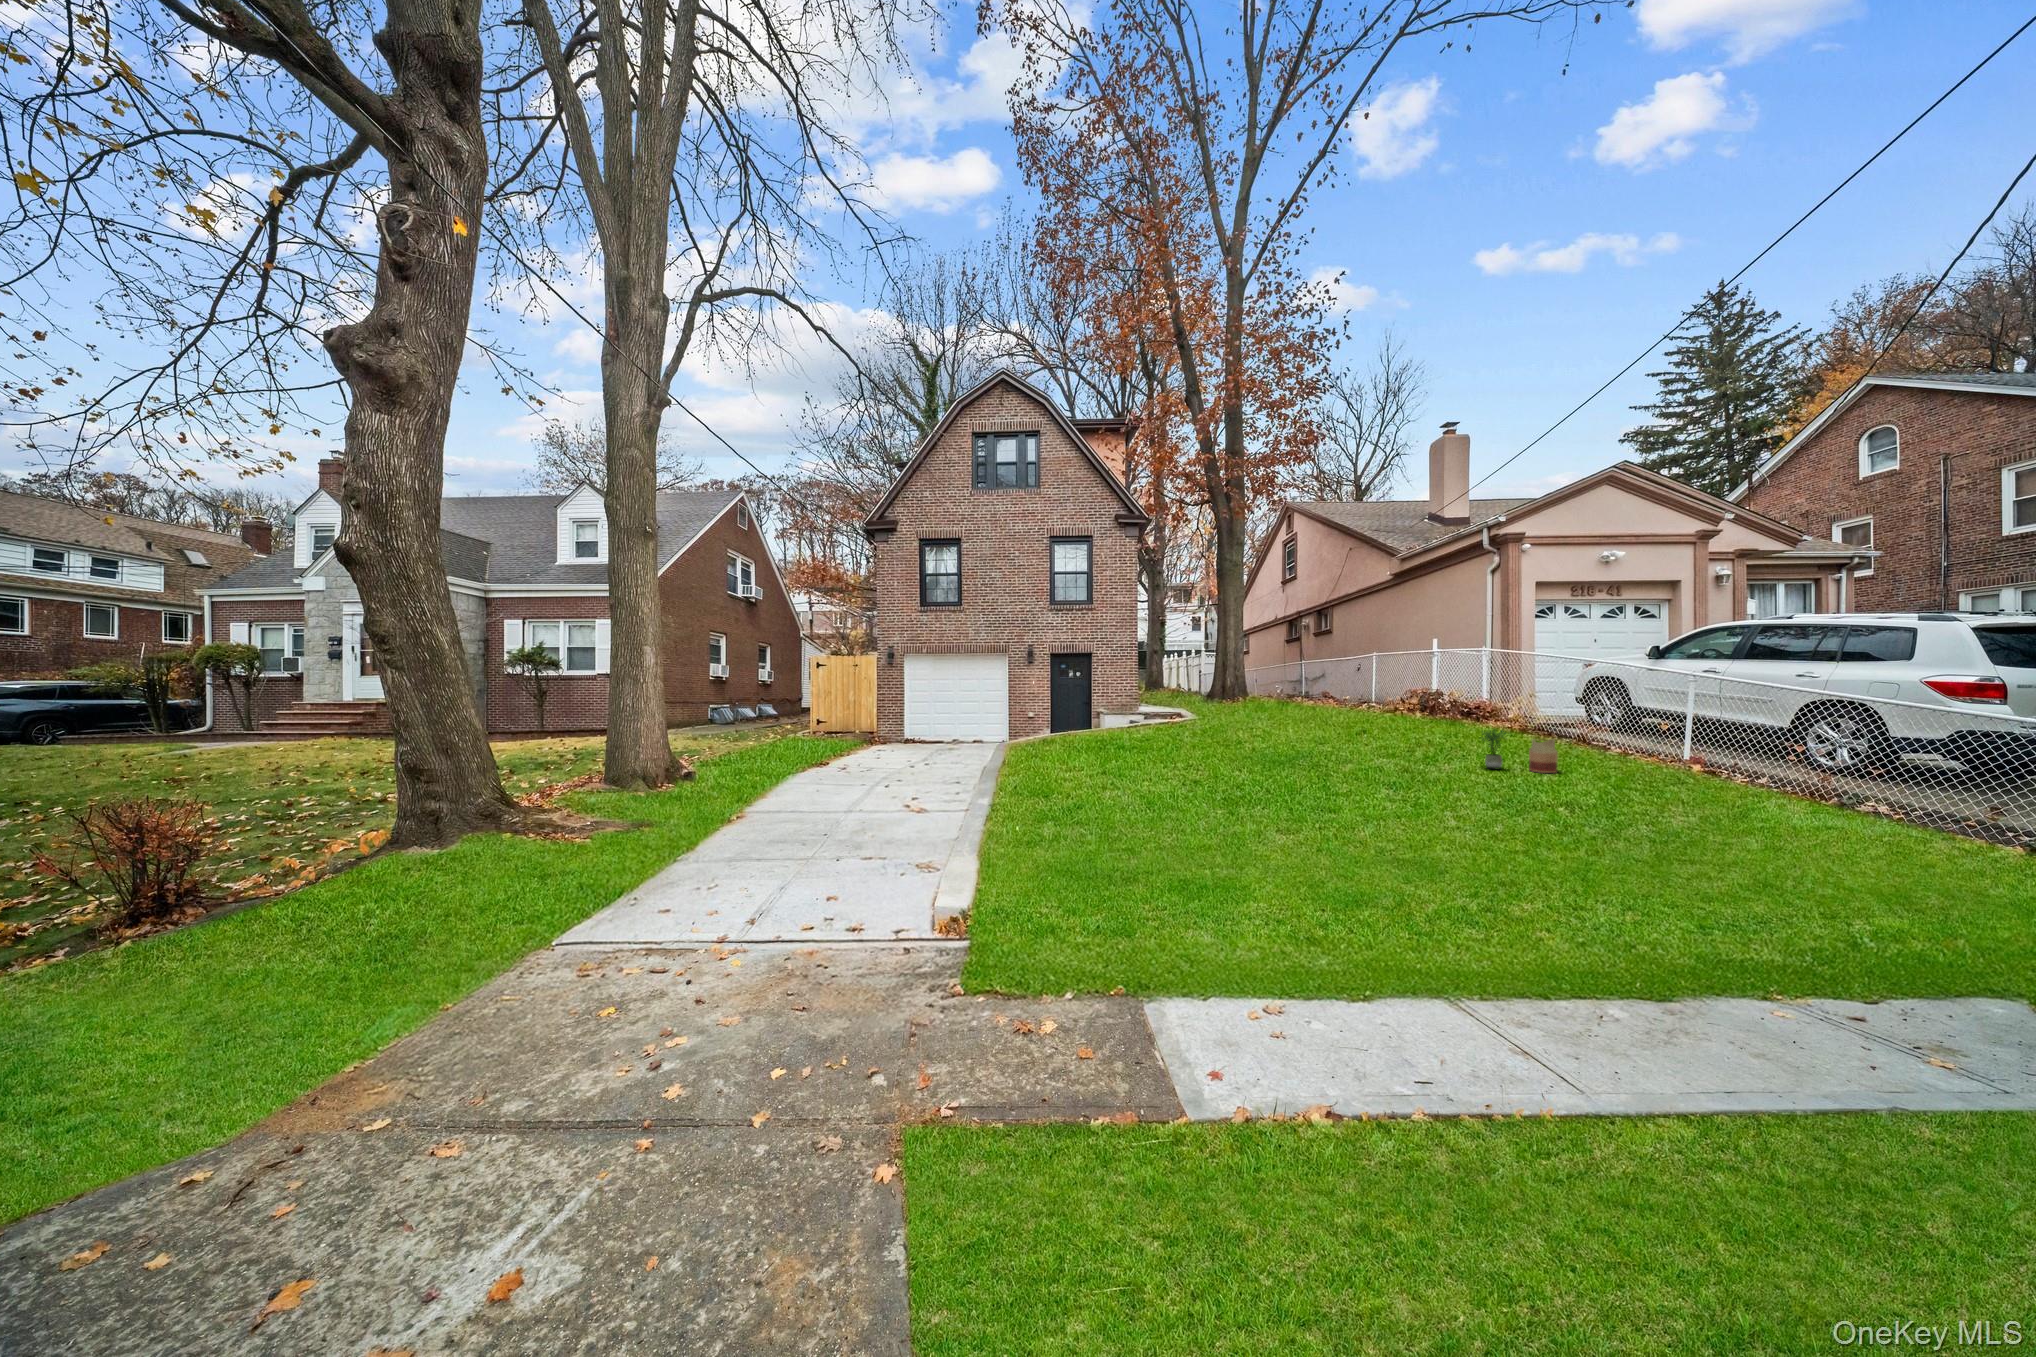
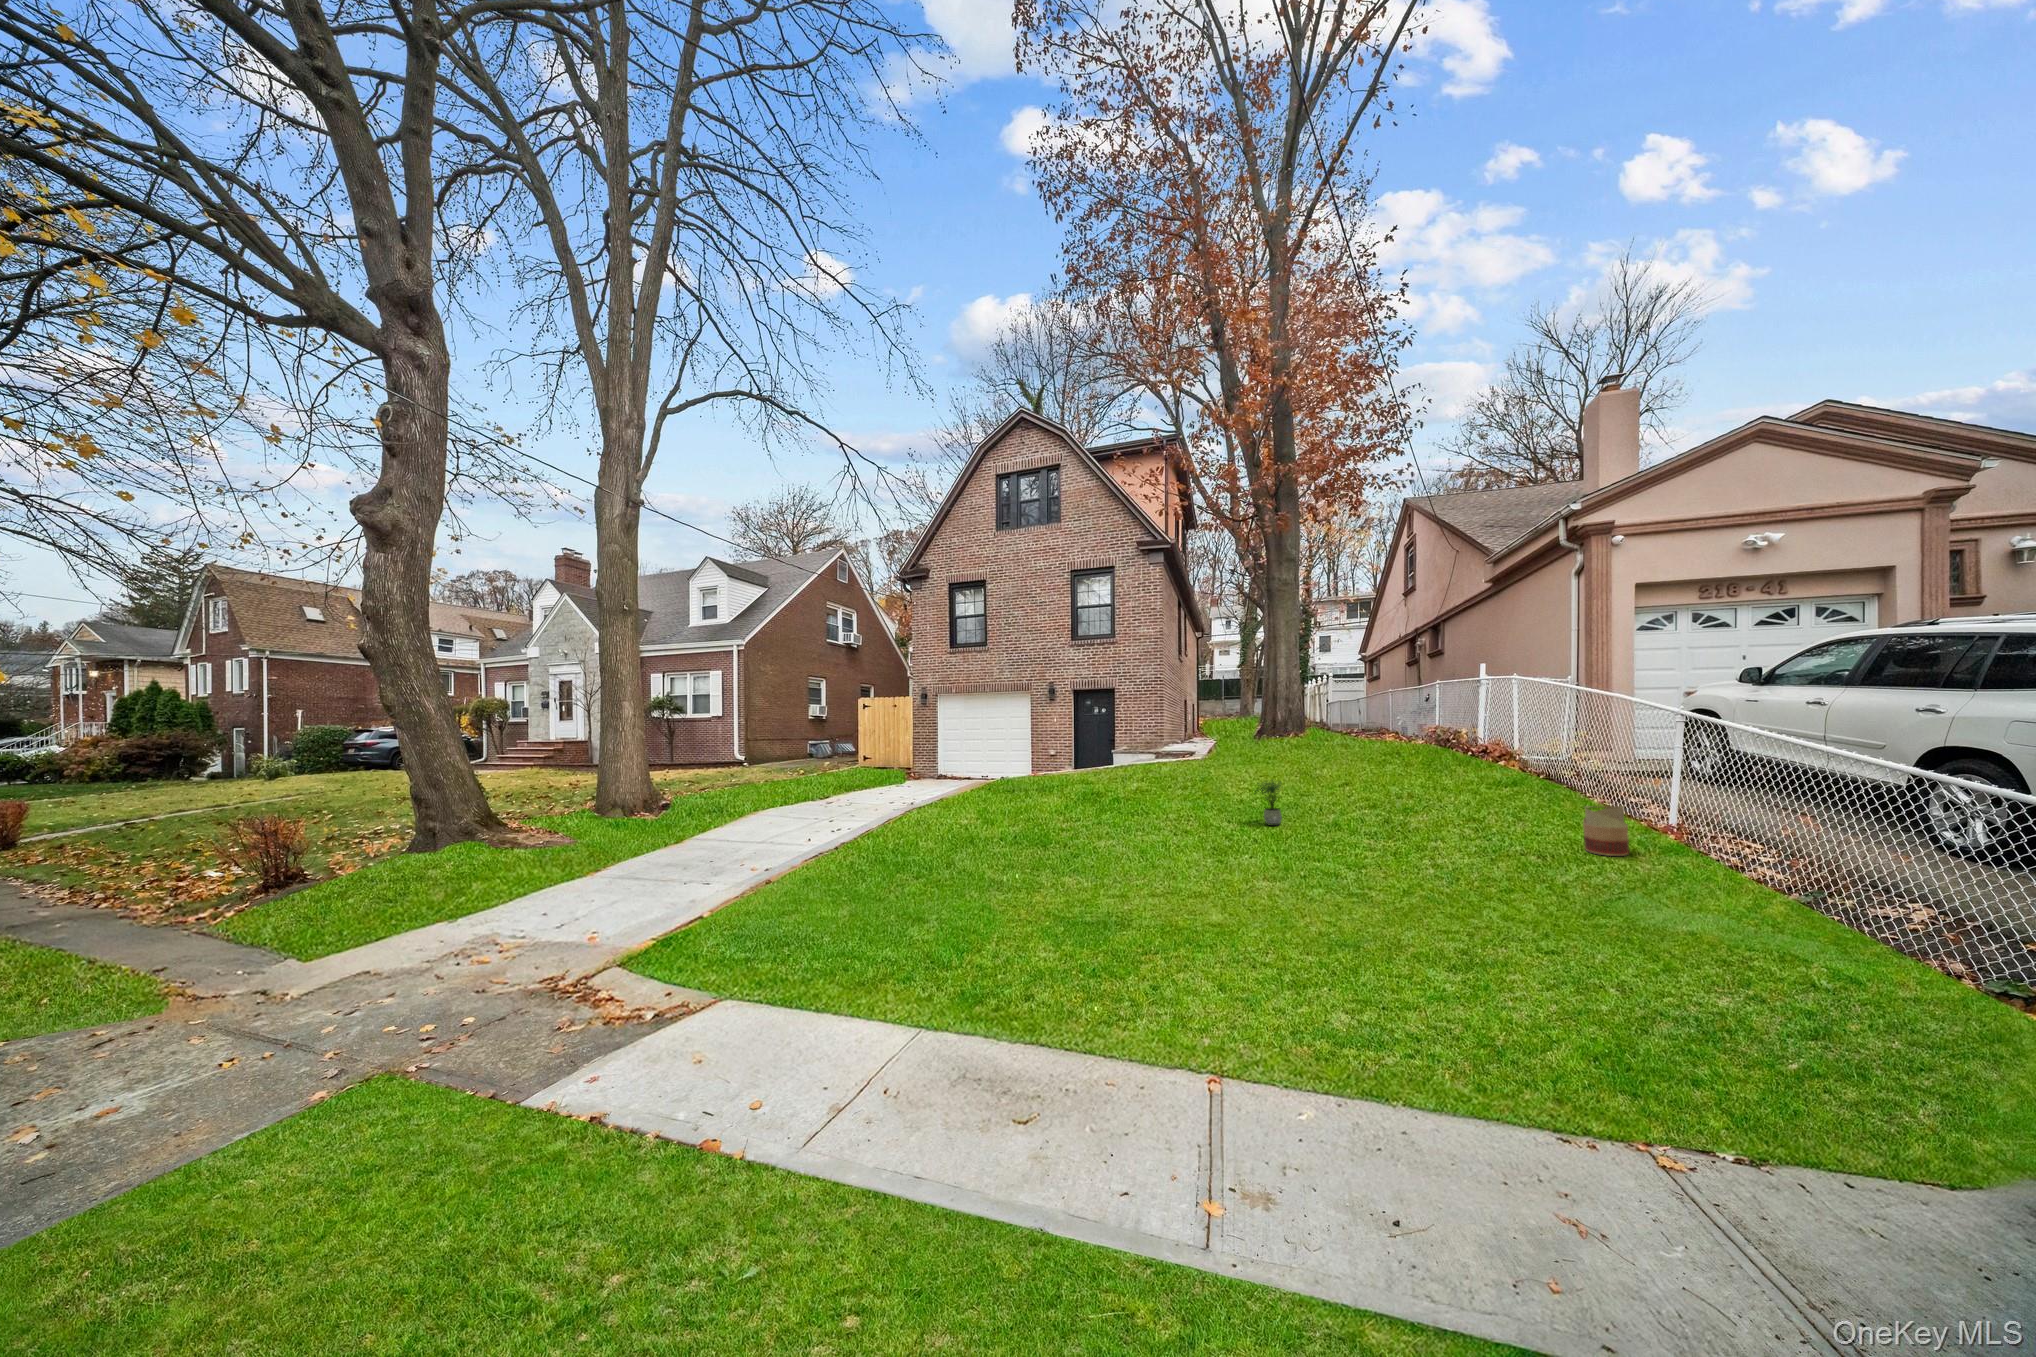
potted plant: present [1482,730,1506,769] -> present [1256,780,1282,826]

